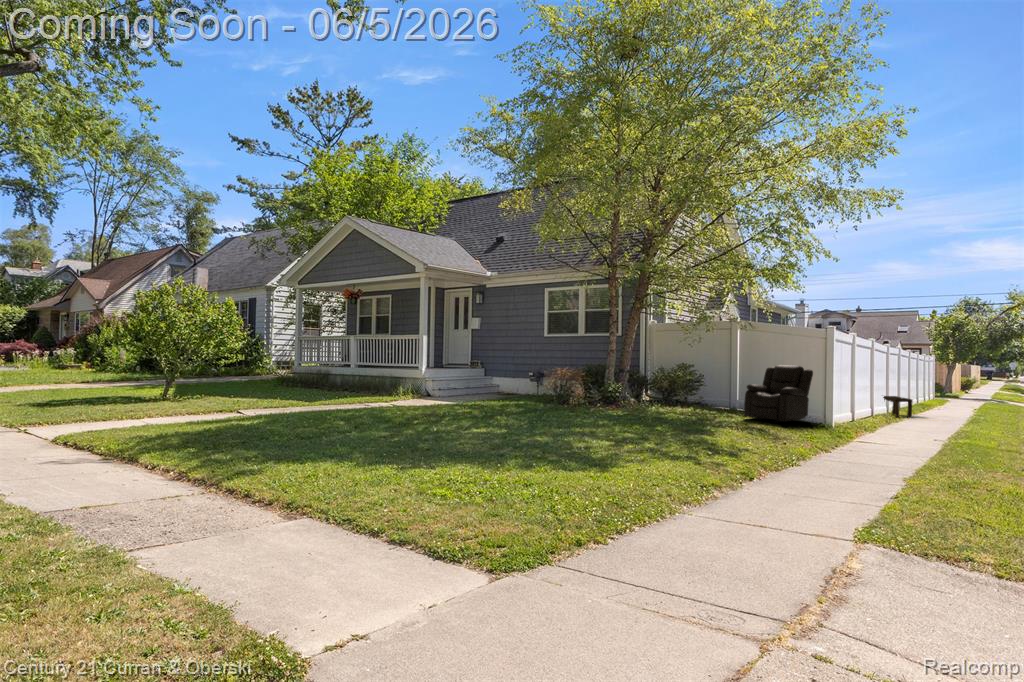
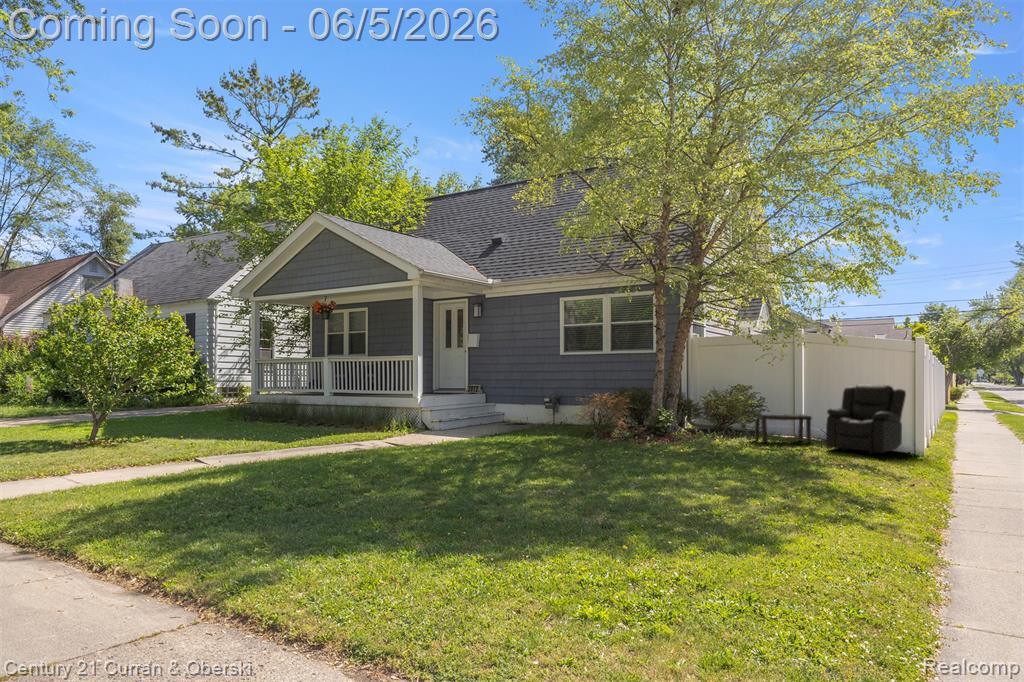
bench: present [883,396,913,418] -> present [755,414,812,443]

